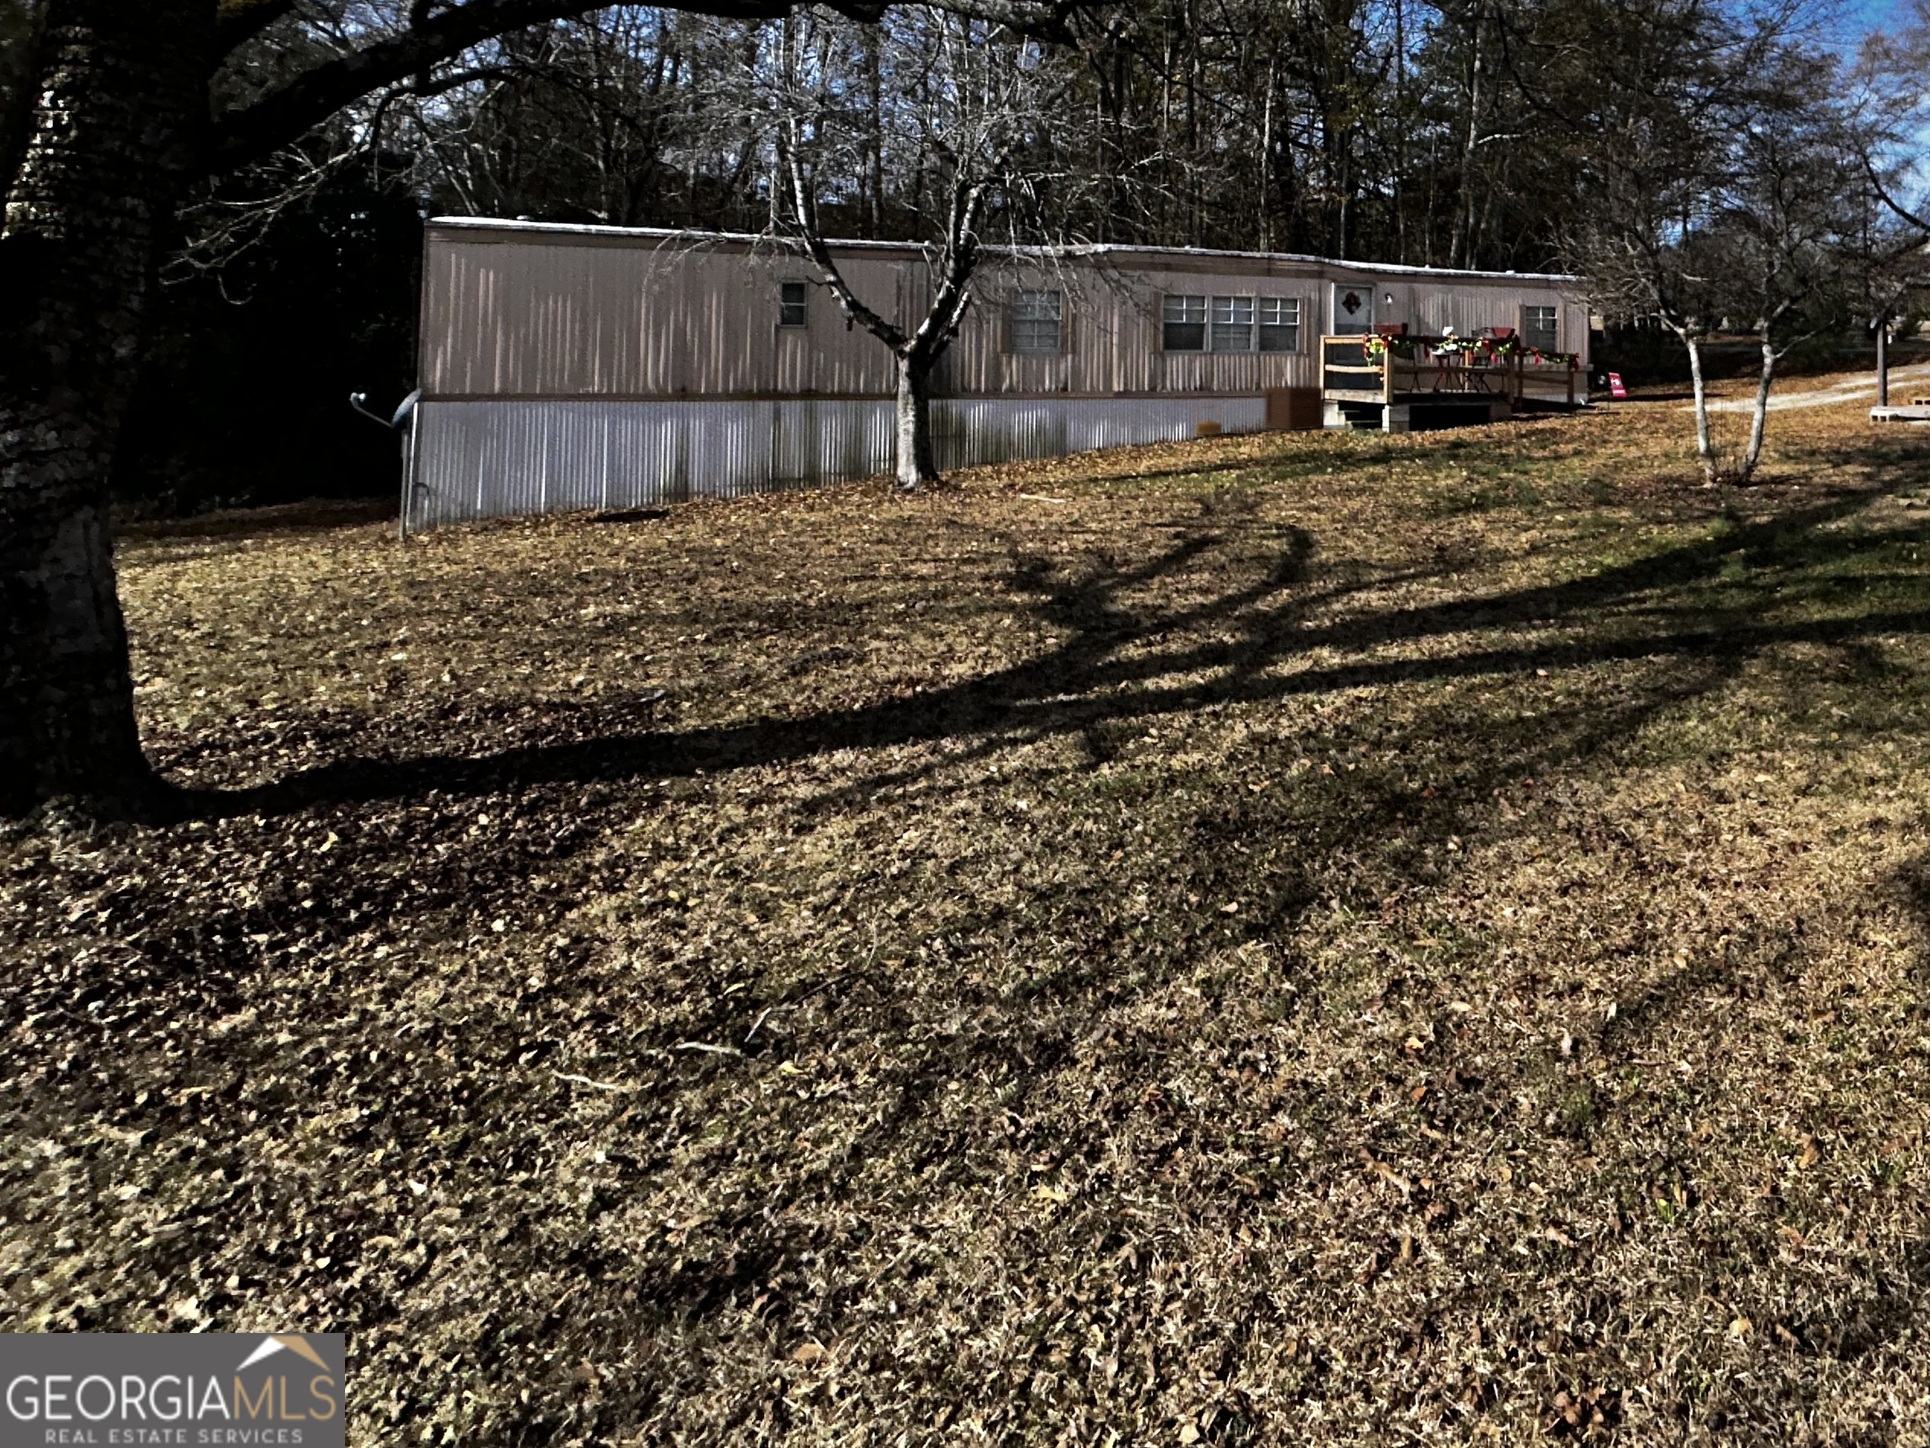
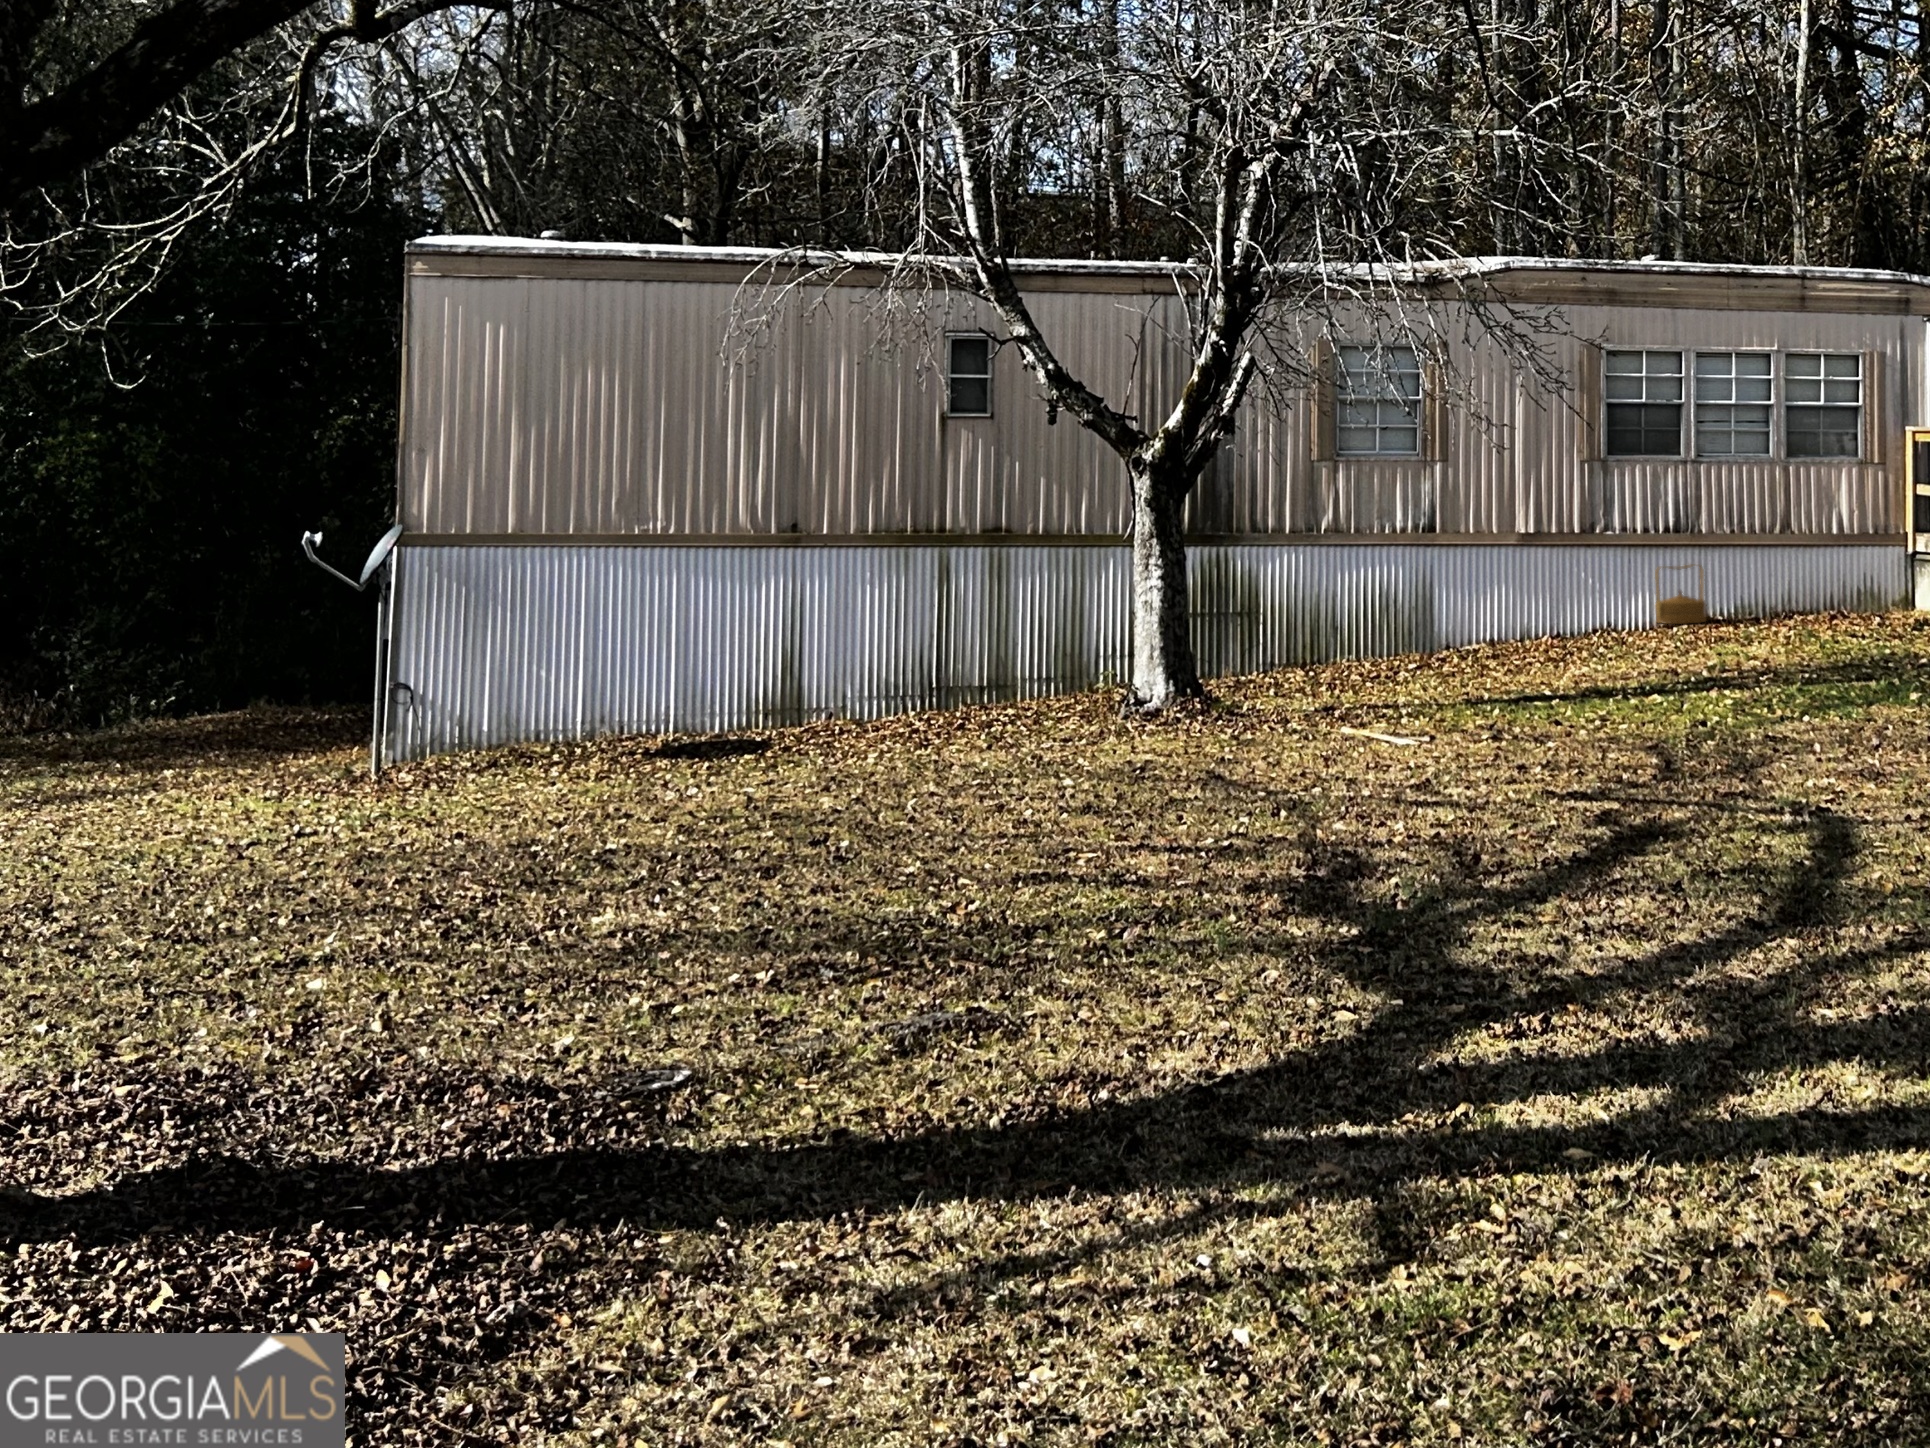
wooden crate: present [1264,386,1323,430] -> none [1788,523,1909,614]

